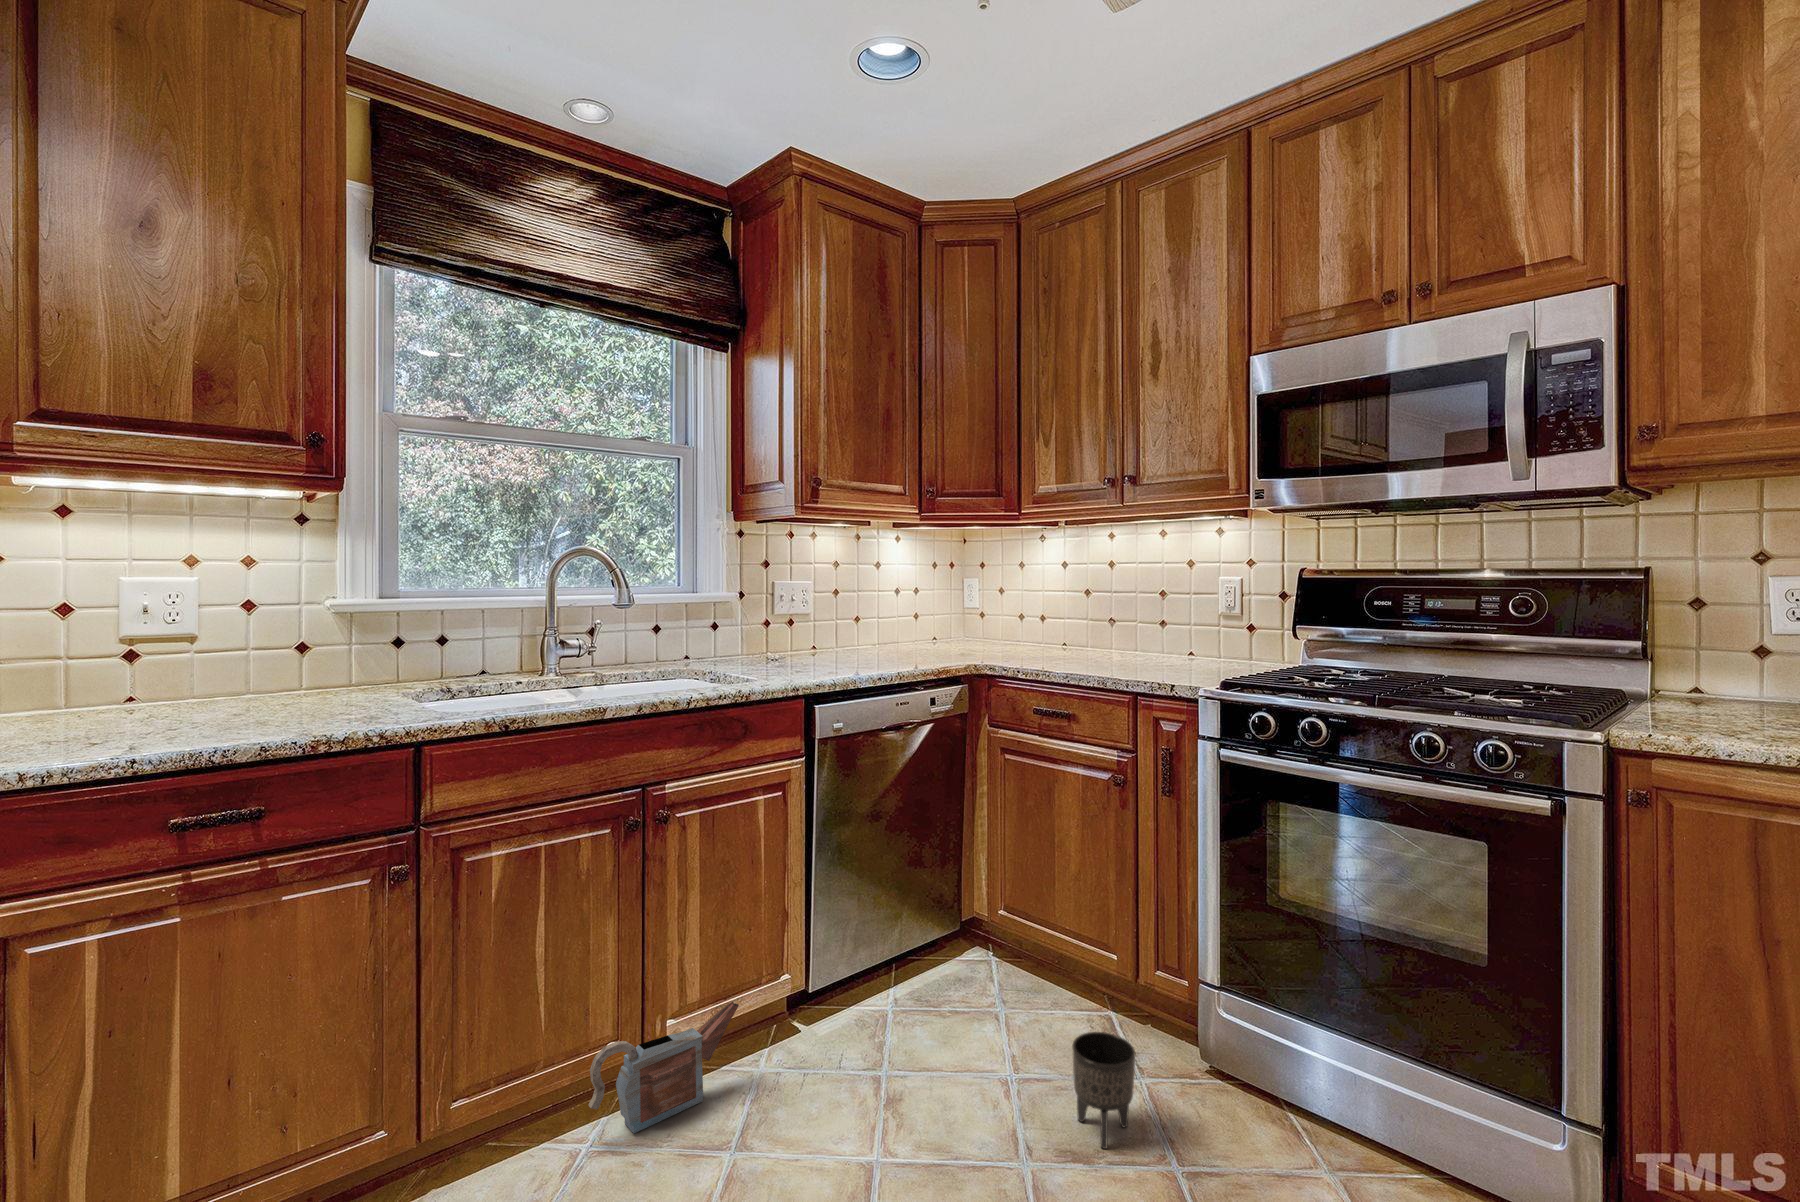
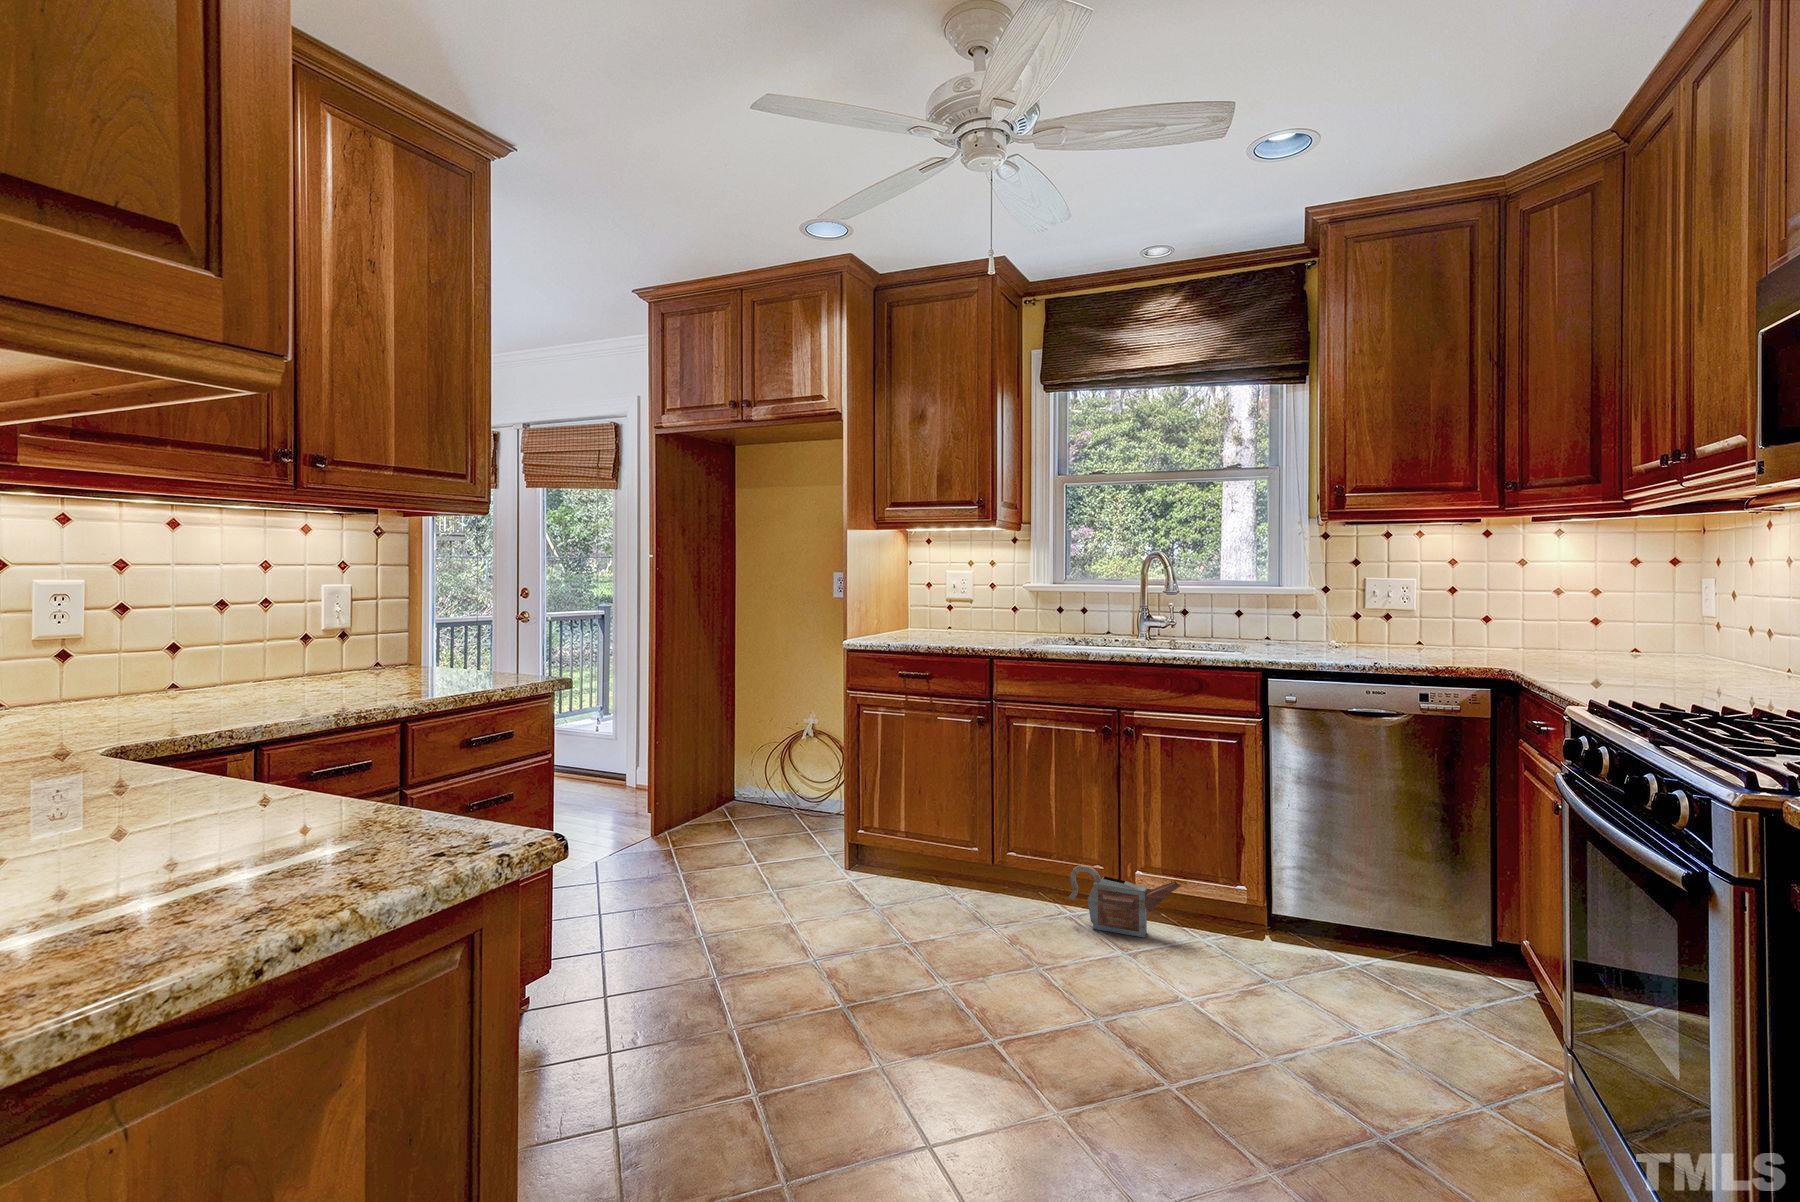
planter: present [1072,1032,1136,1149] -> none [1344,1009,1413,1119]

